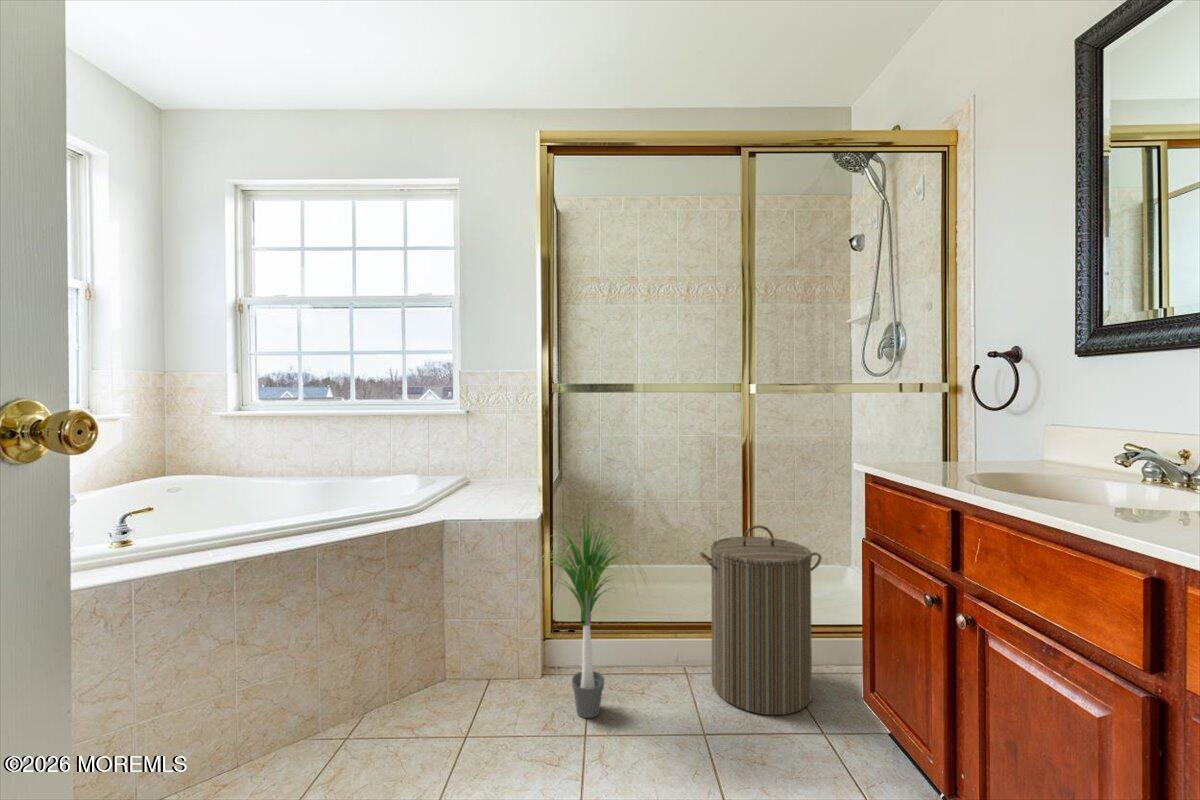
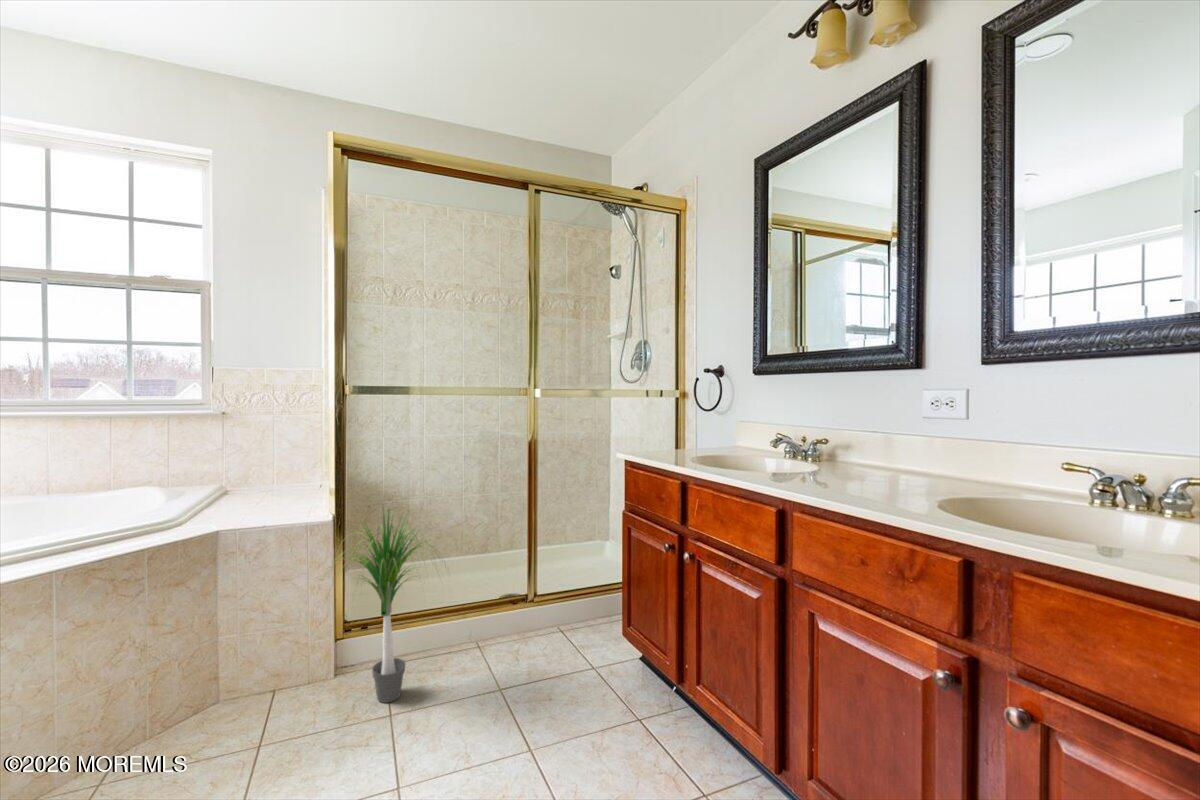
laundry hamper: present [700,525,821,715] -> none [492,508,591,664]

